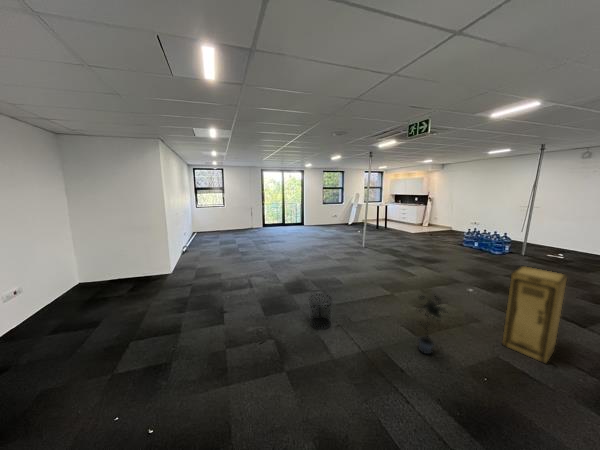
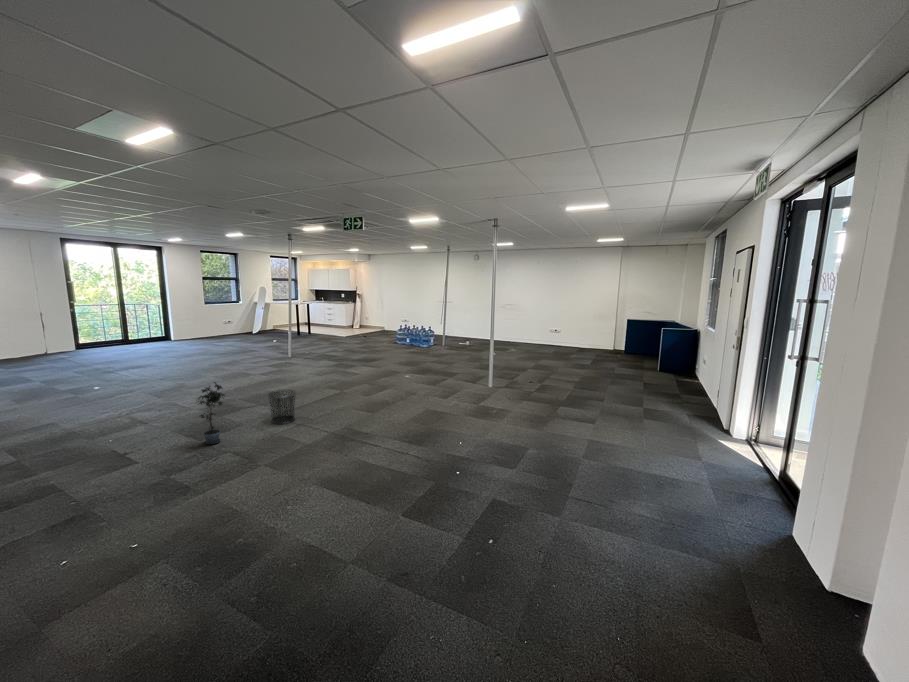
storage cabinet: present [502,266,567,363] -> none [429,339,457,399]
potted plant: present [416,296,448,354] -> present [198,382,224,444]

